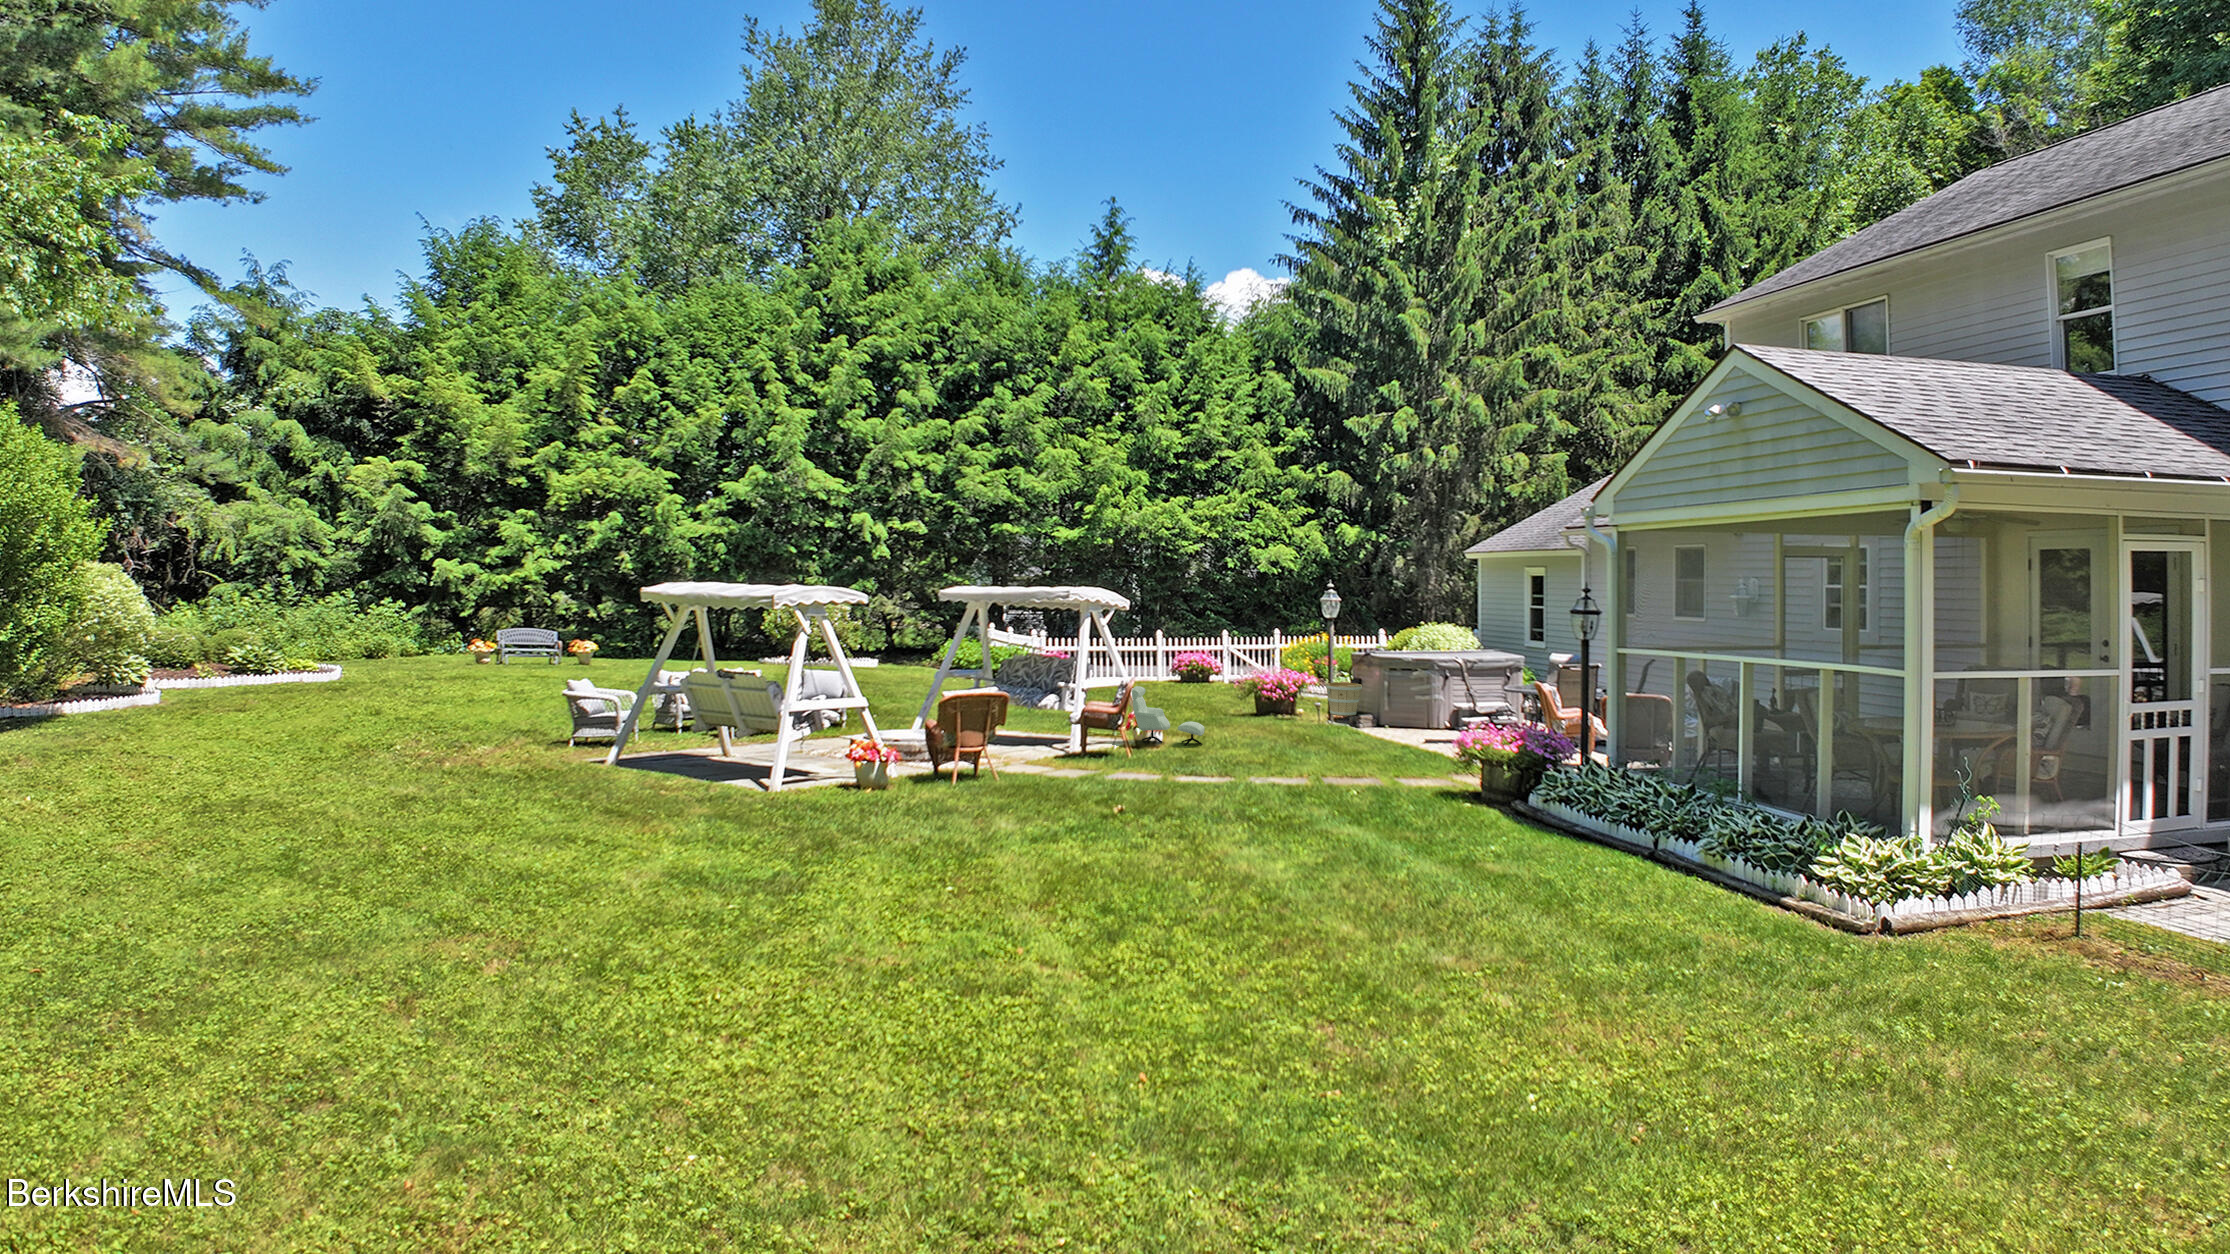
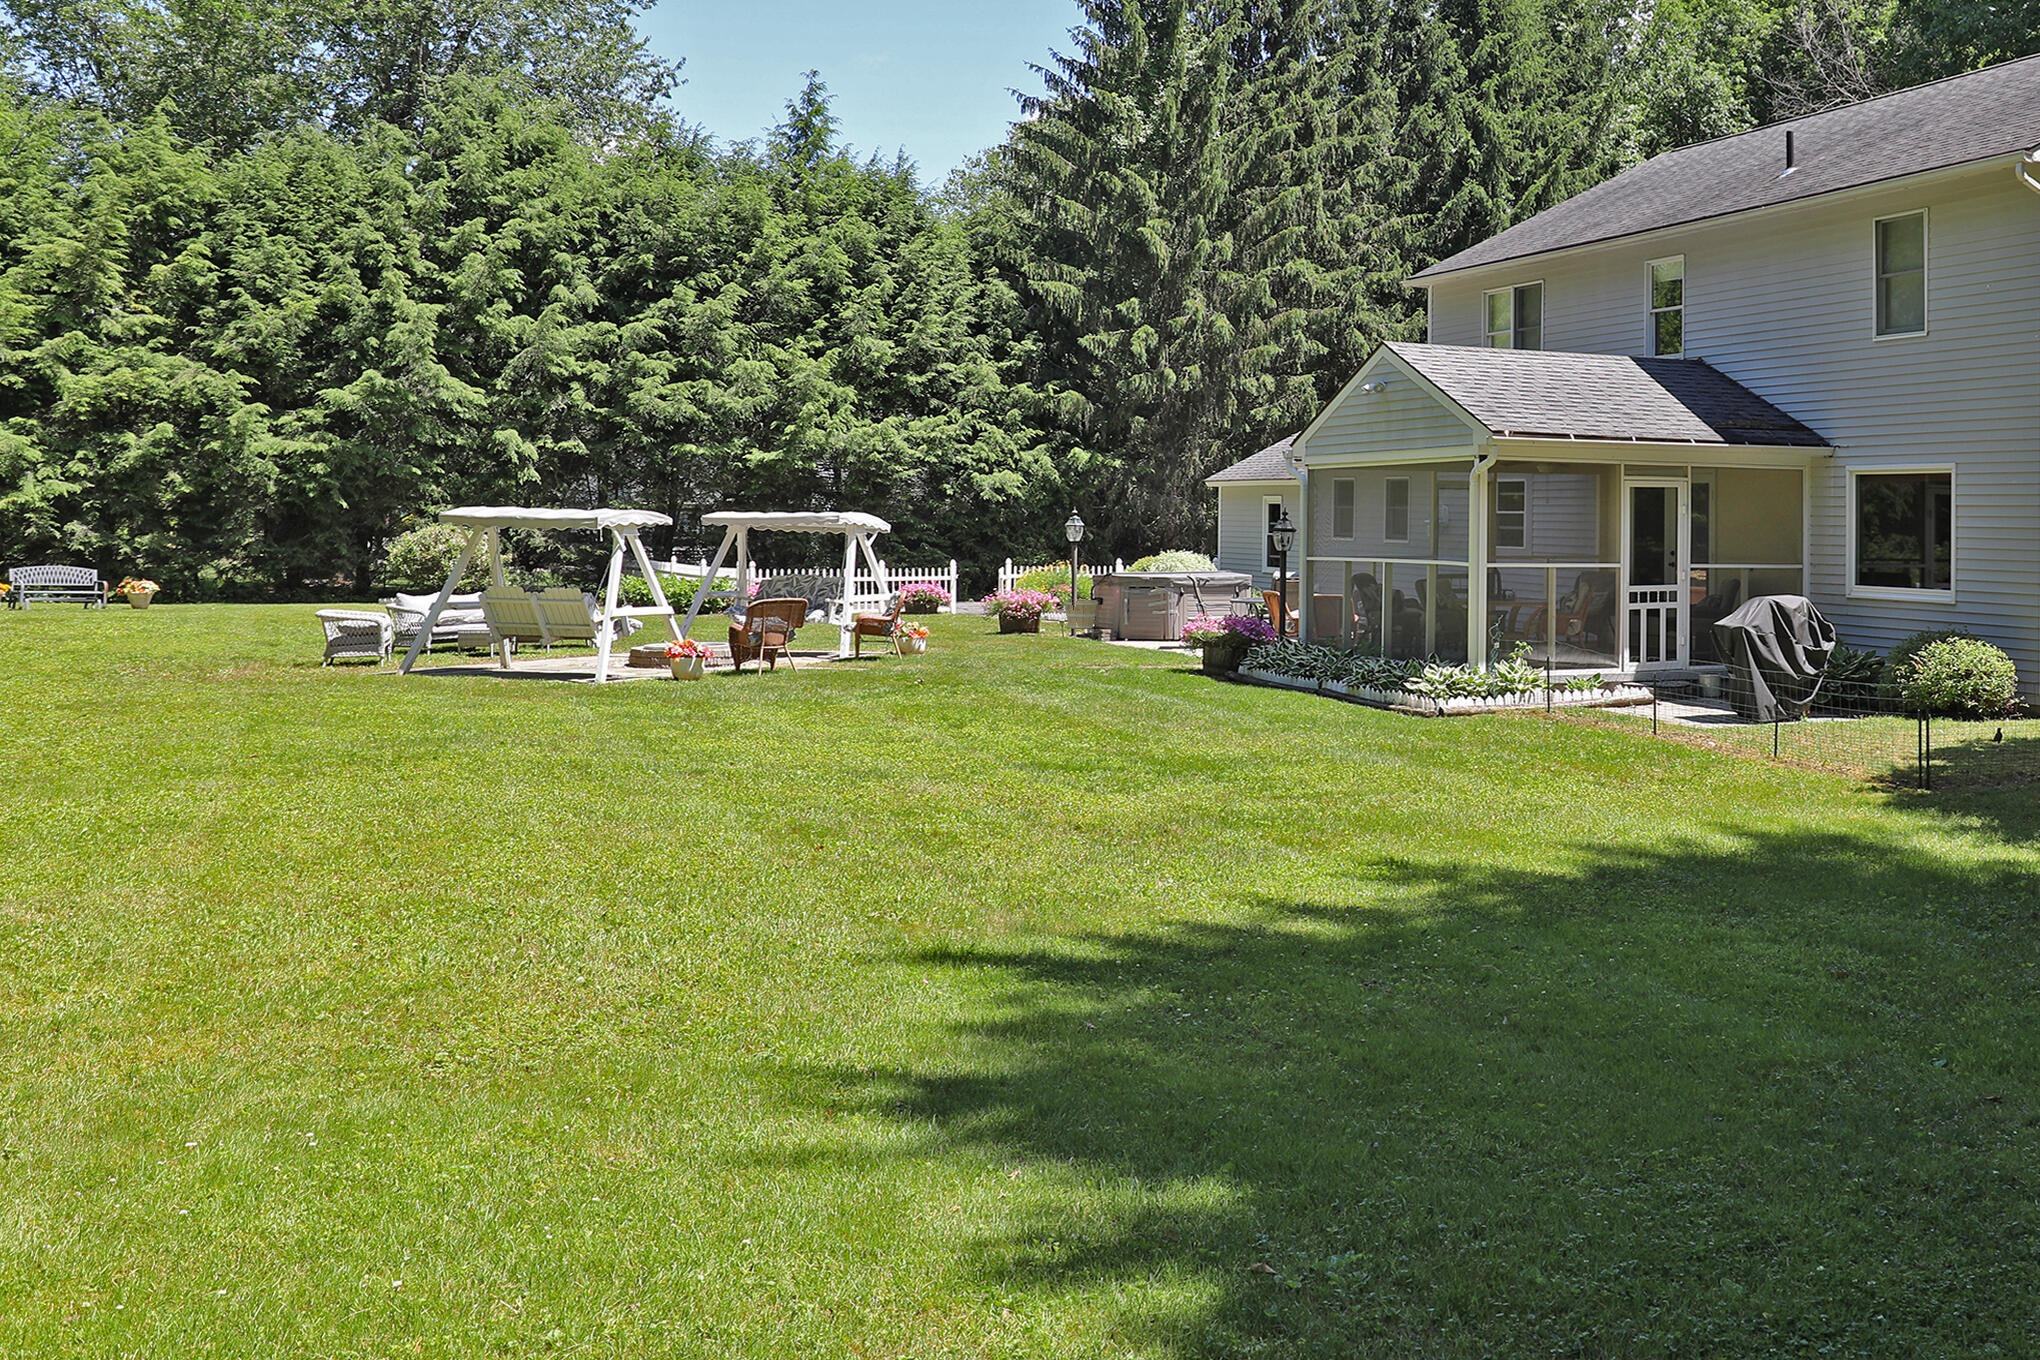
armchair: present [1132,686,1205,745] -> none [895,595,959,643]

